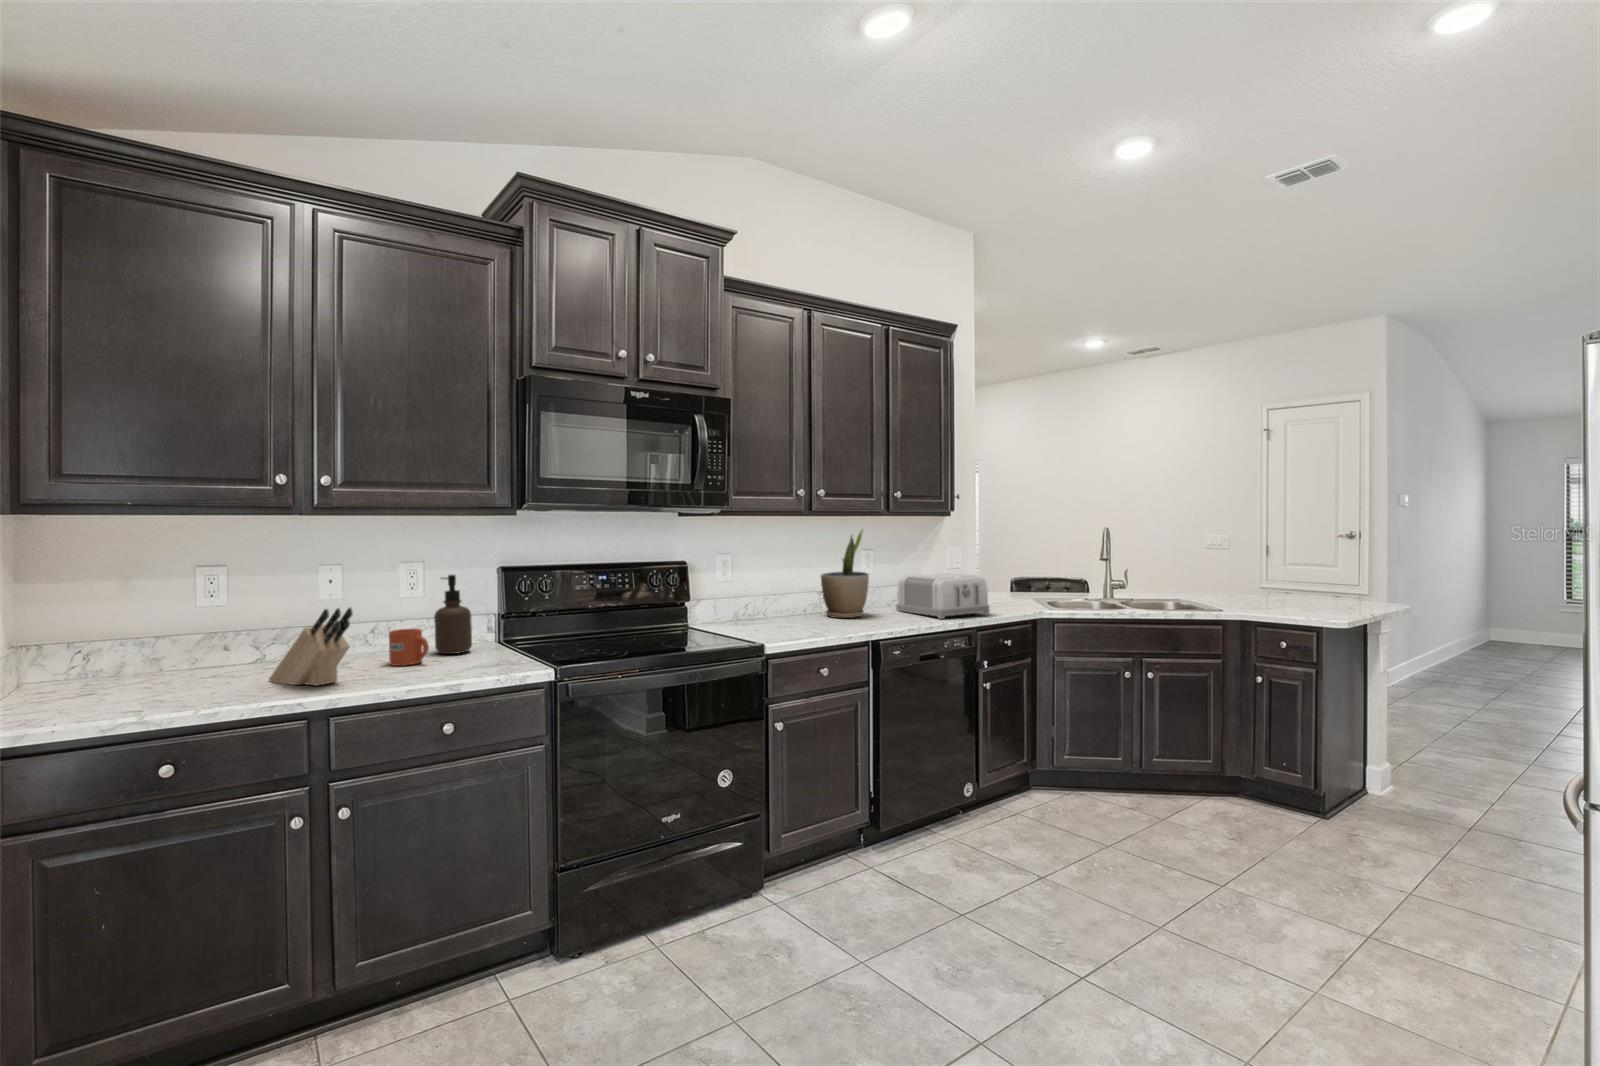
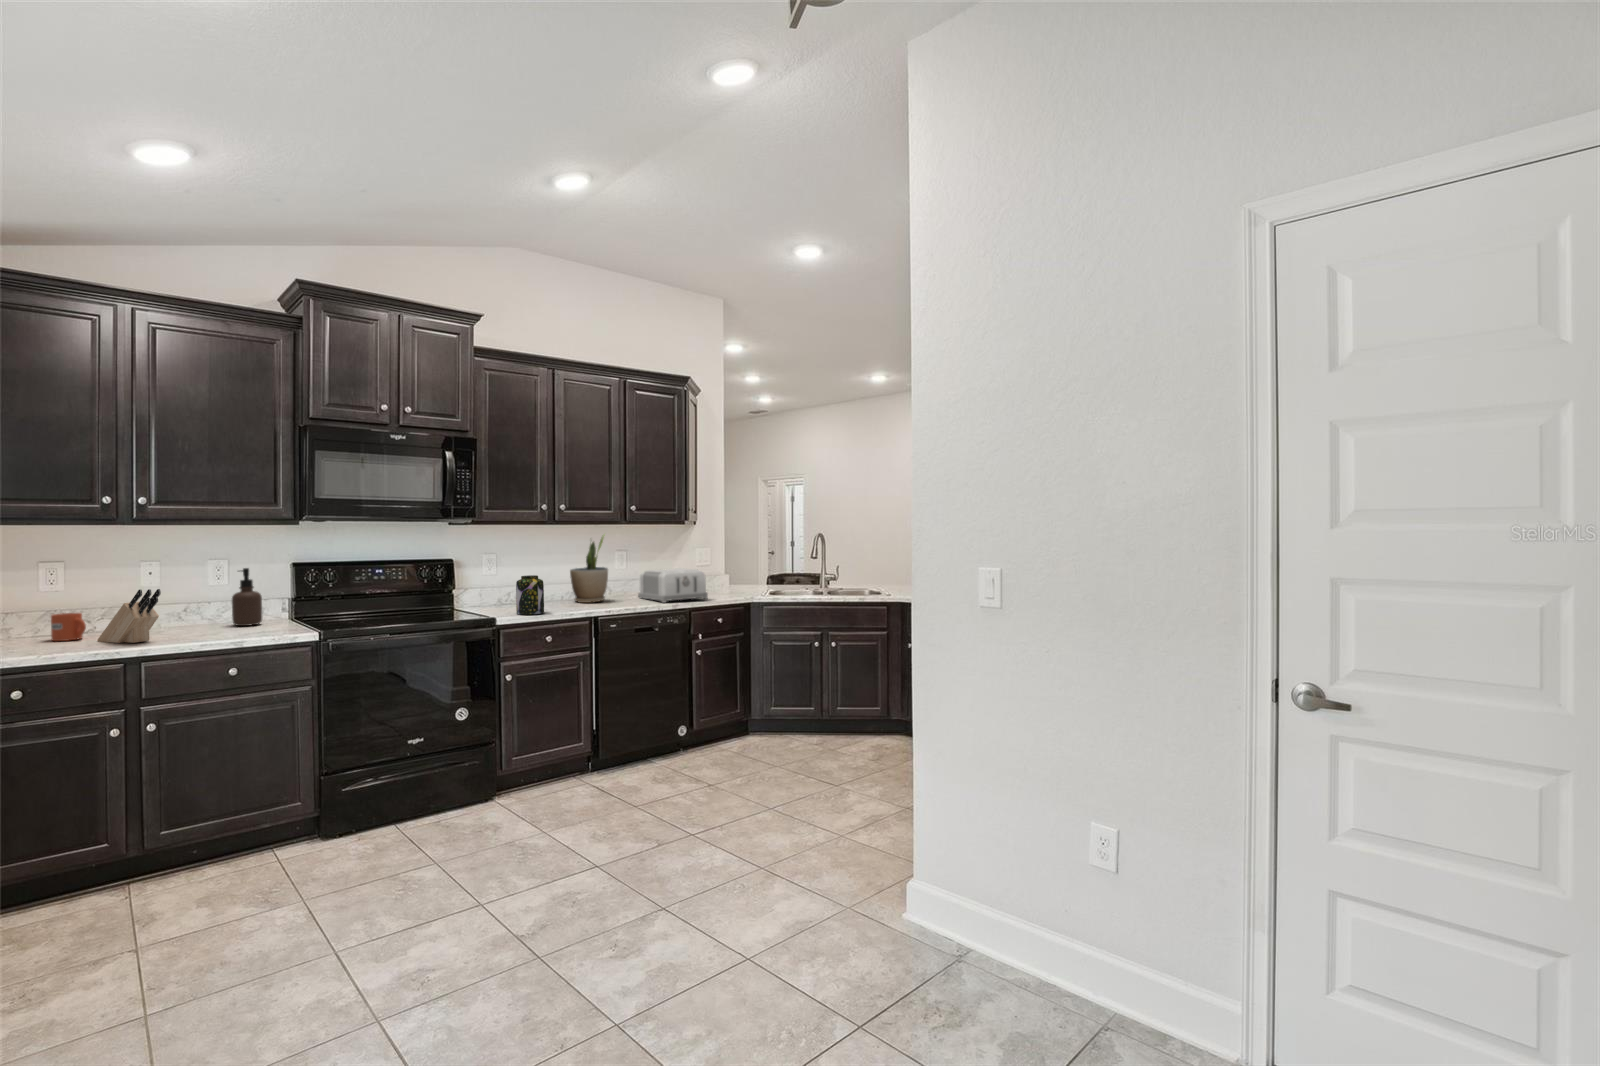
jar: none [778,584,814,637] -> present [516,575,544,615]
mug: present [389,628,429,666] -> present [51,613,86,641]

